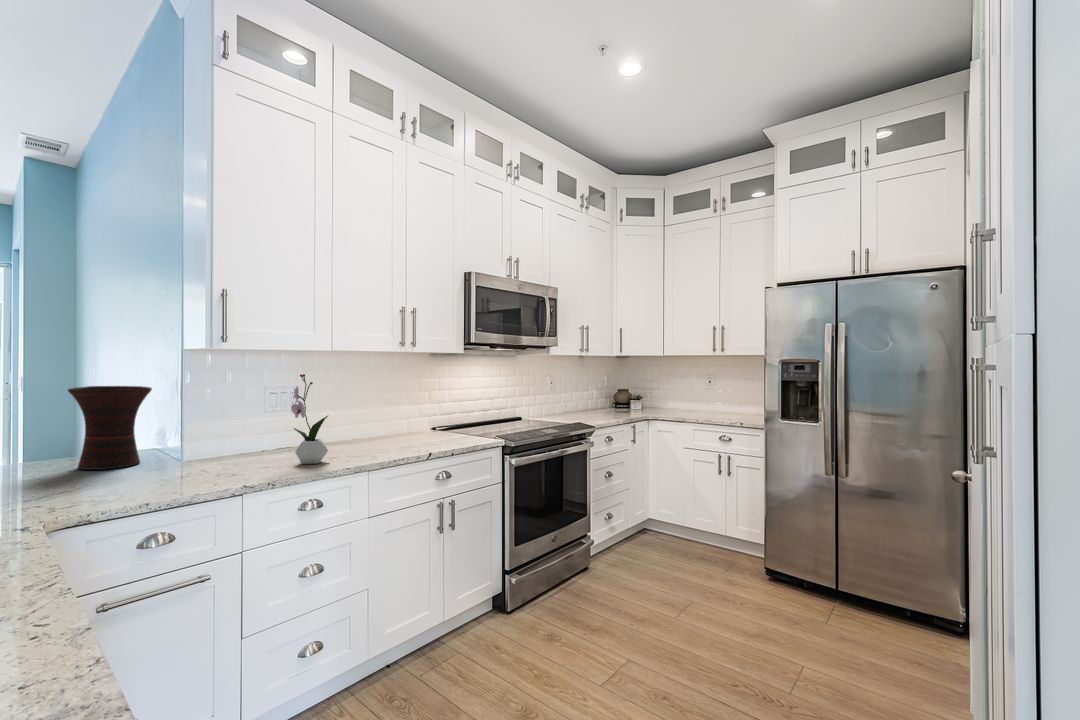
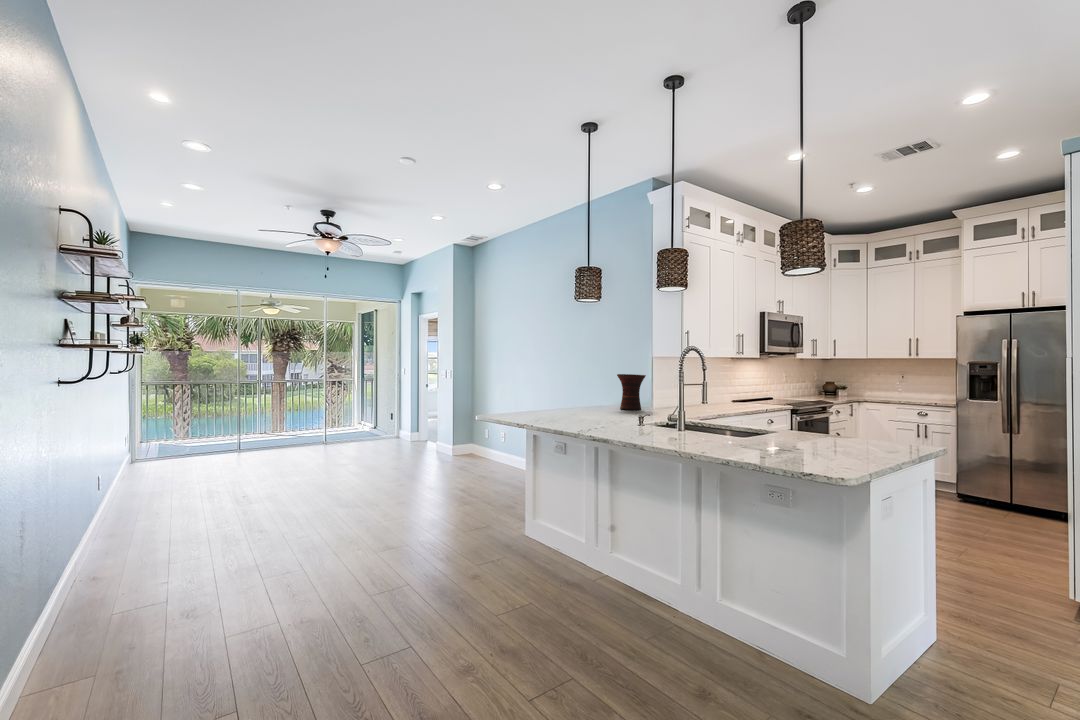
flower arrangement: present [291,374,328,464] -> none [709,369,728,411]

